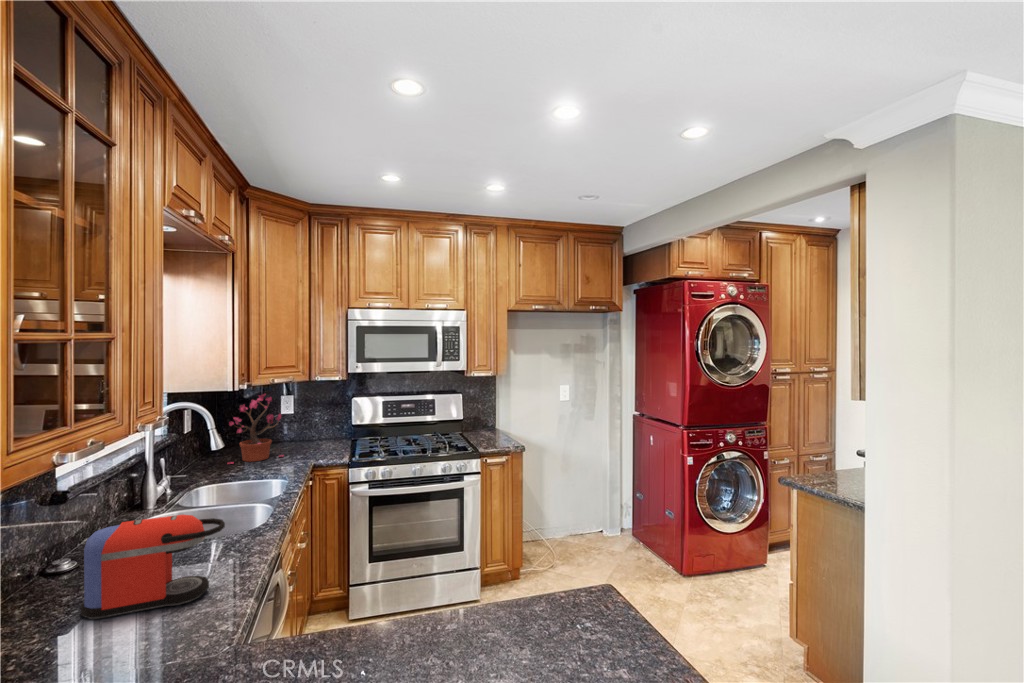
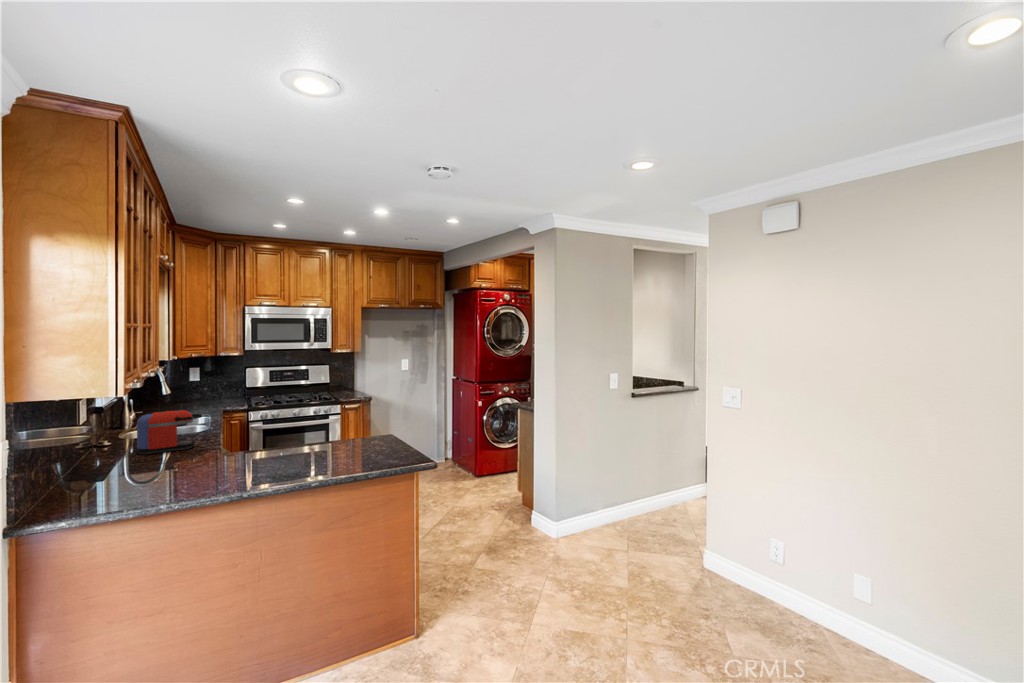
potted plant: present [227,394,284,464] -> none [159,364,201,410]

